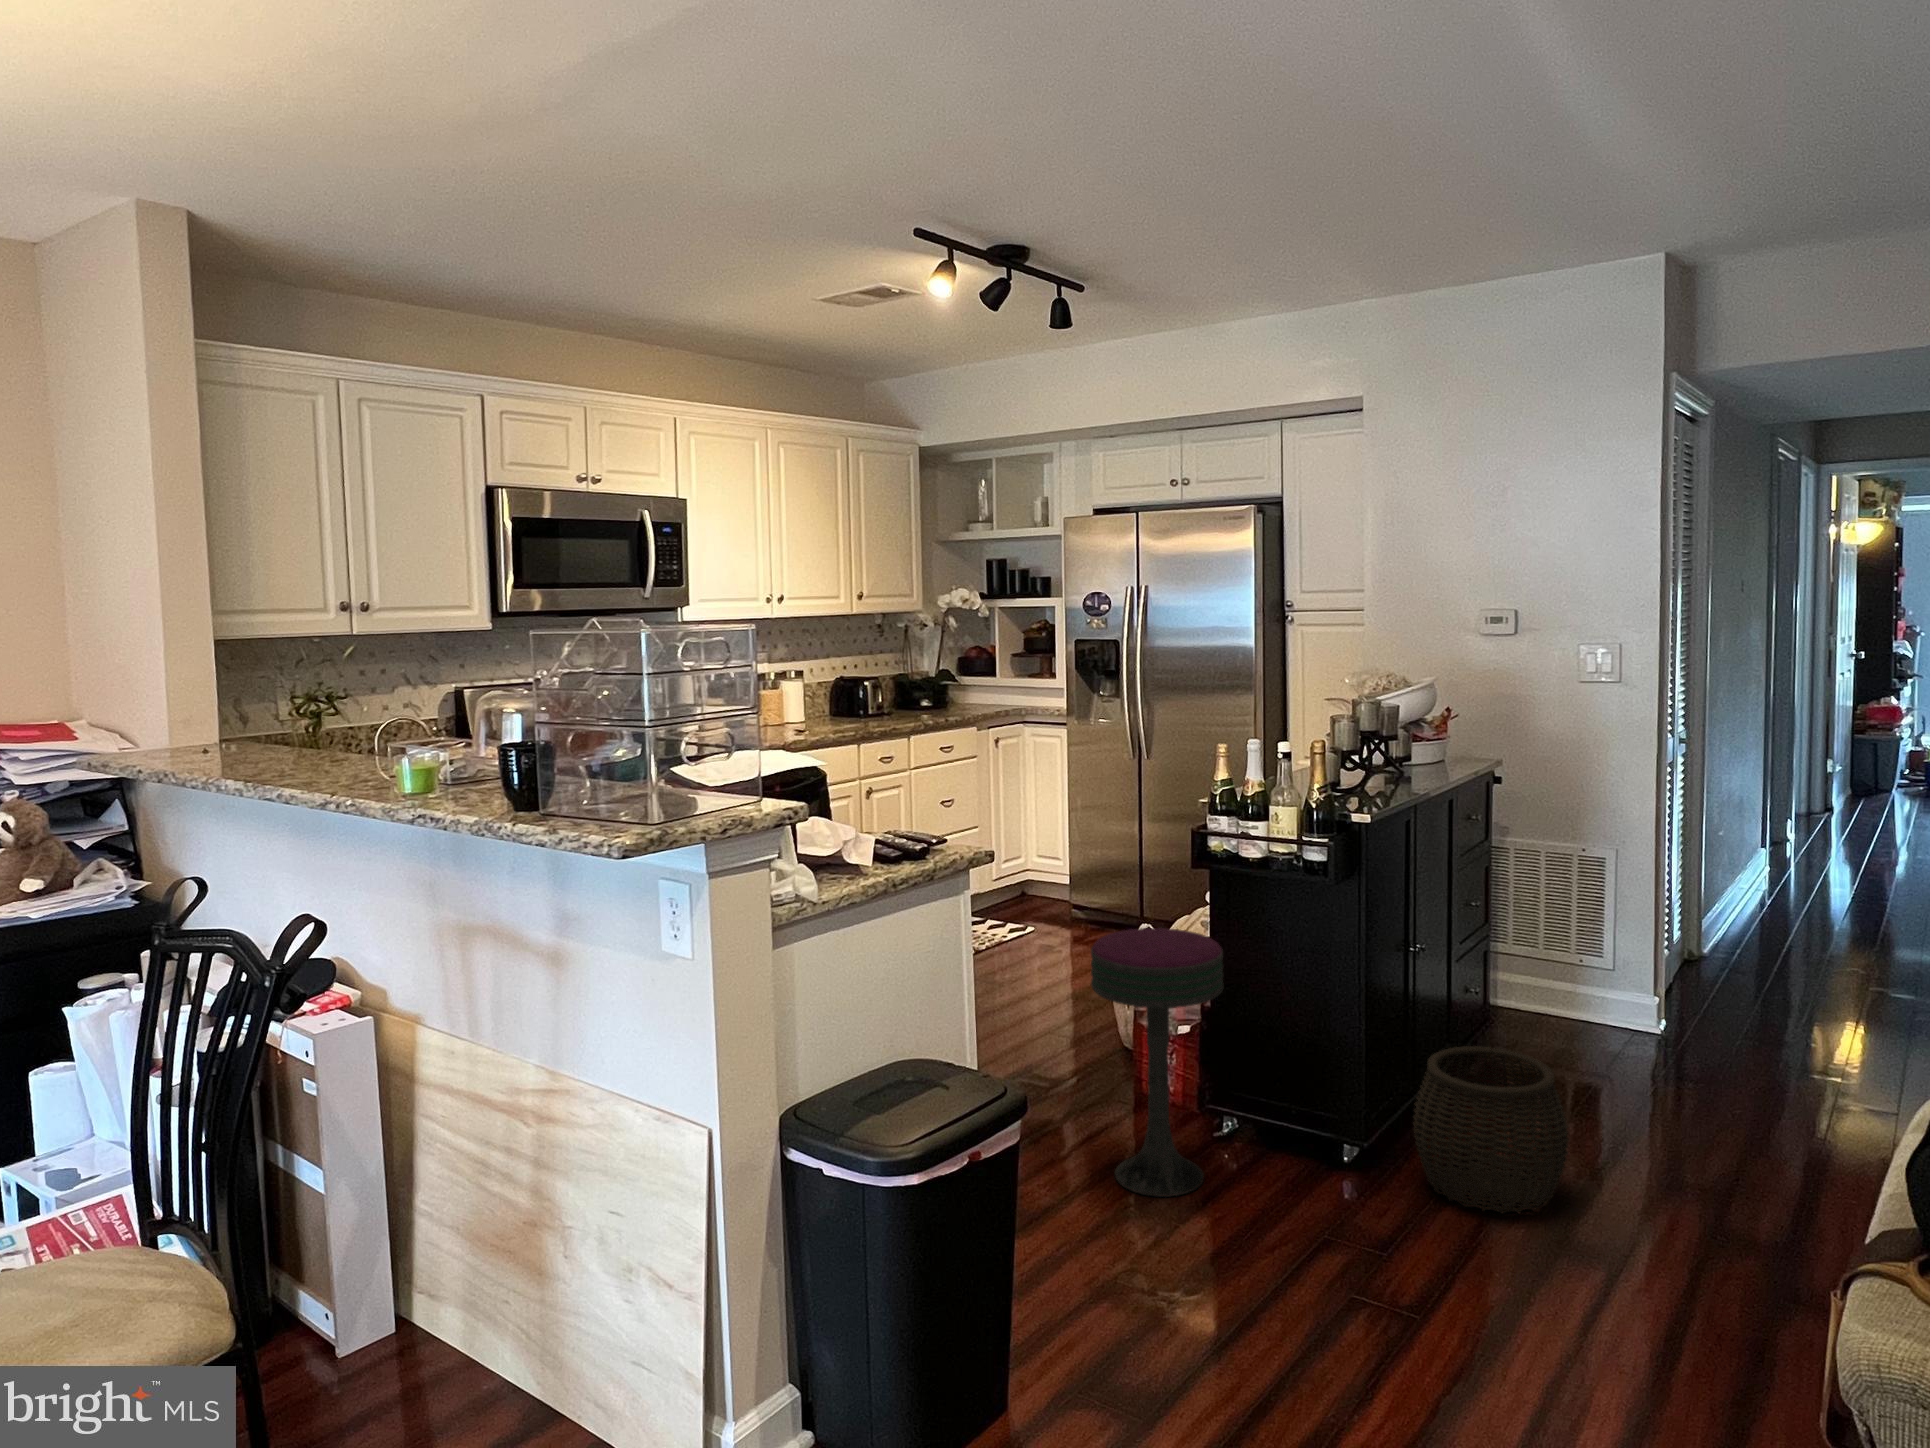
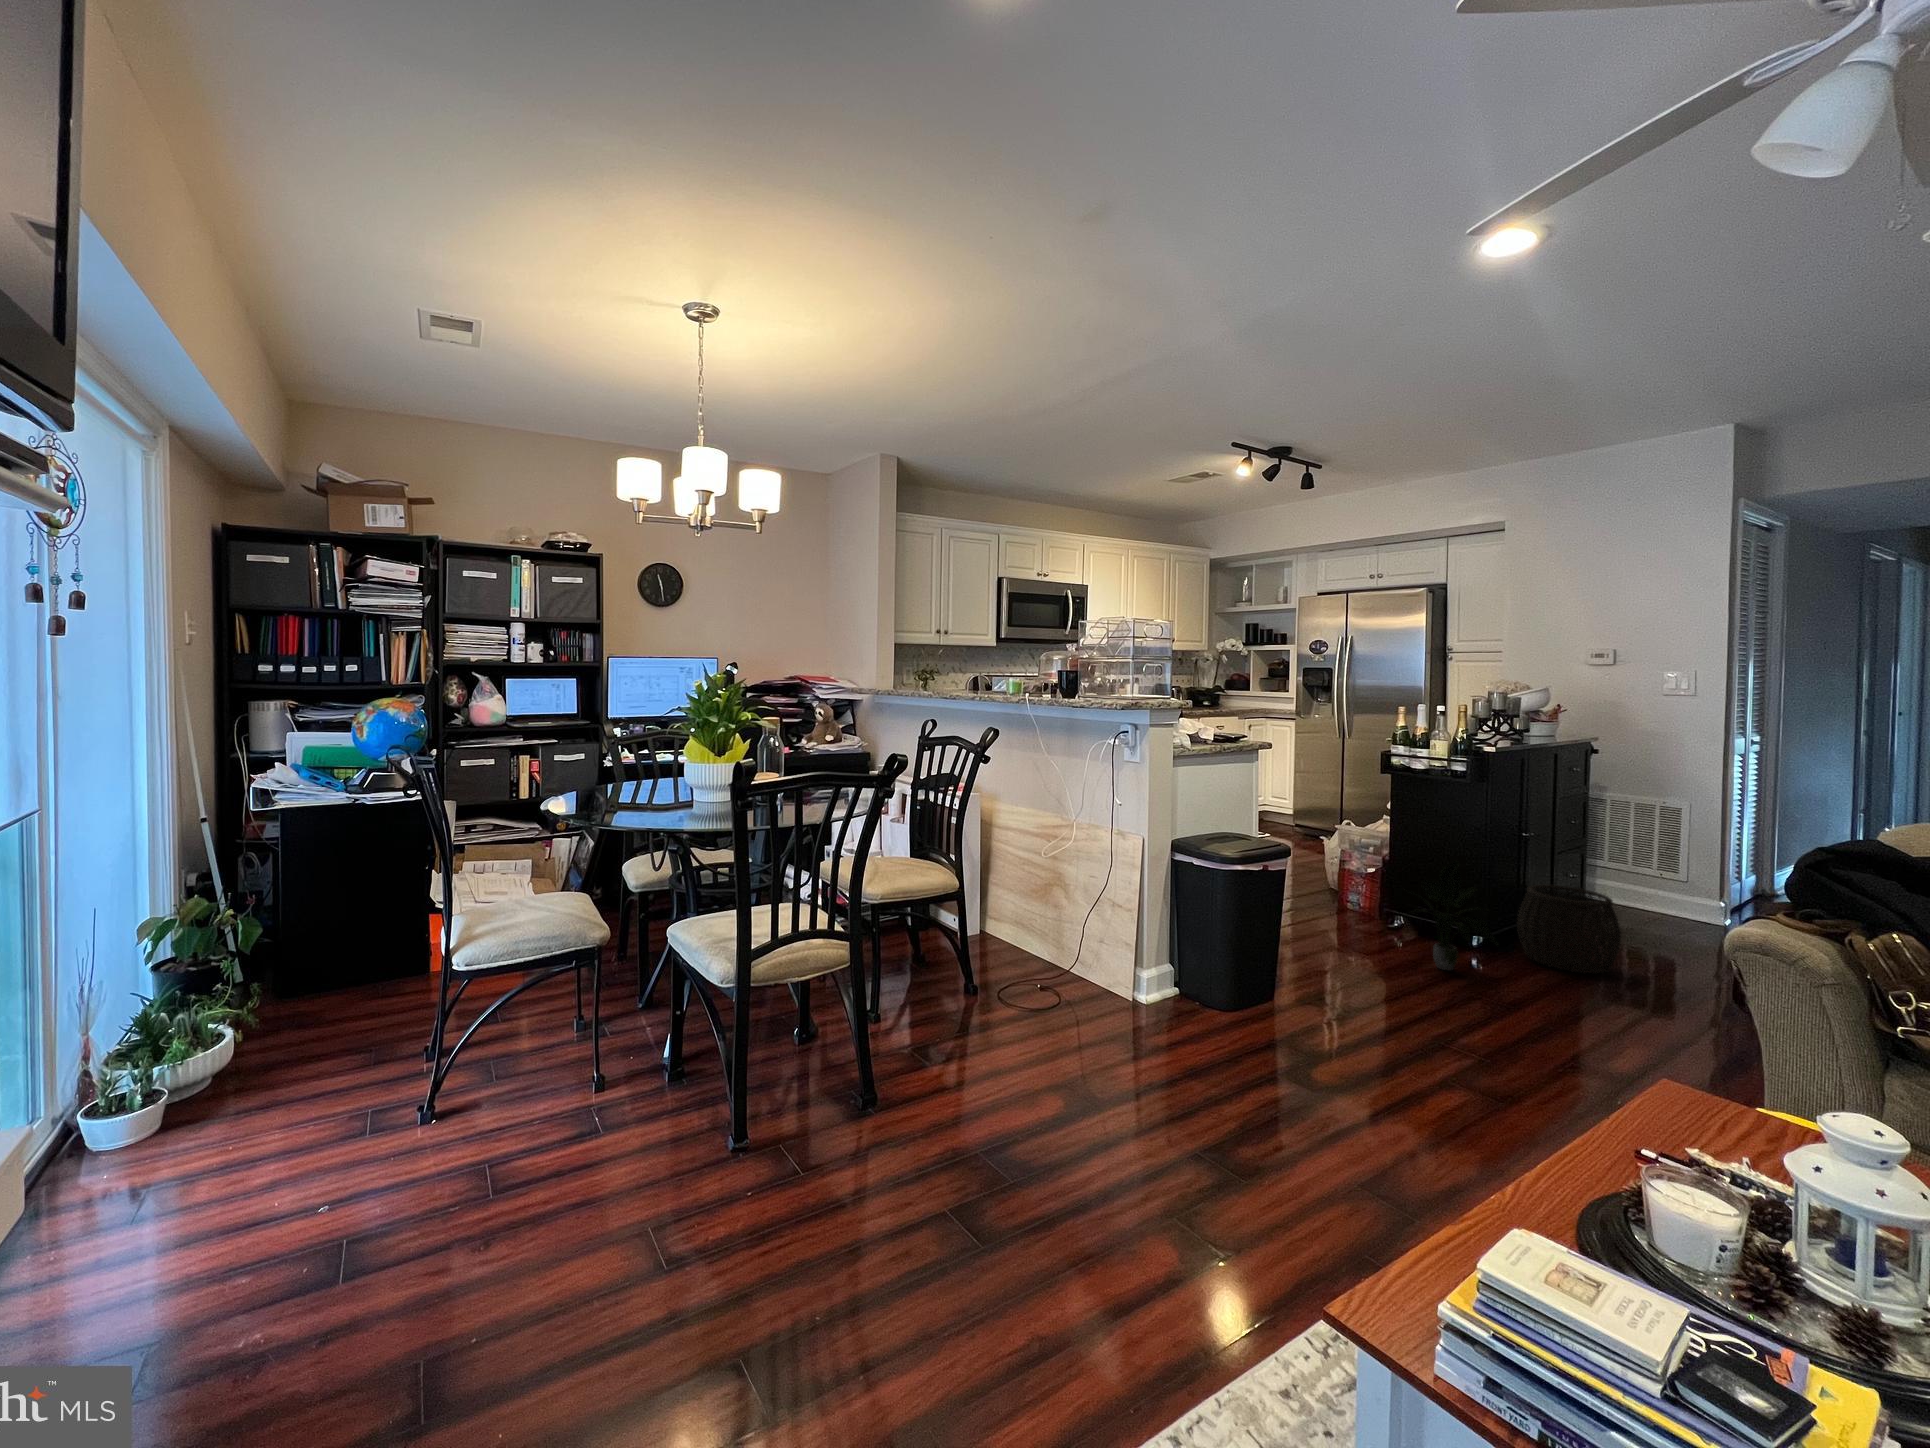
bar stool: present [1091,928,1224,1197] -> none [1320,803,1398,940]
potted plant: none [1231,1049,1396,1260] -> present [1404,861,1499,970]

